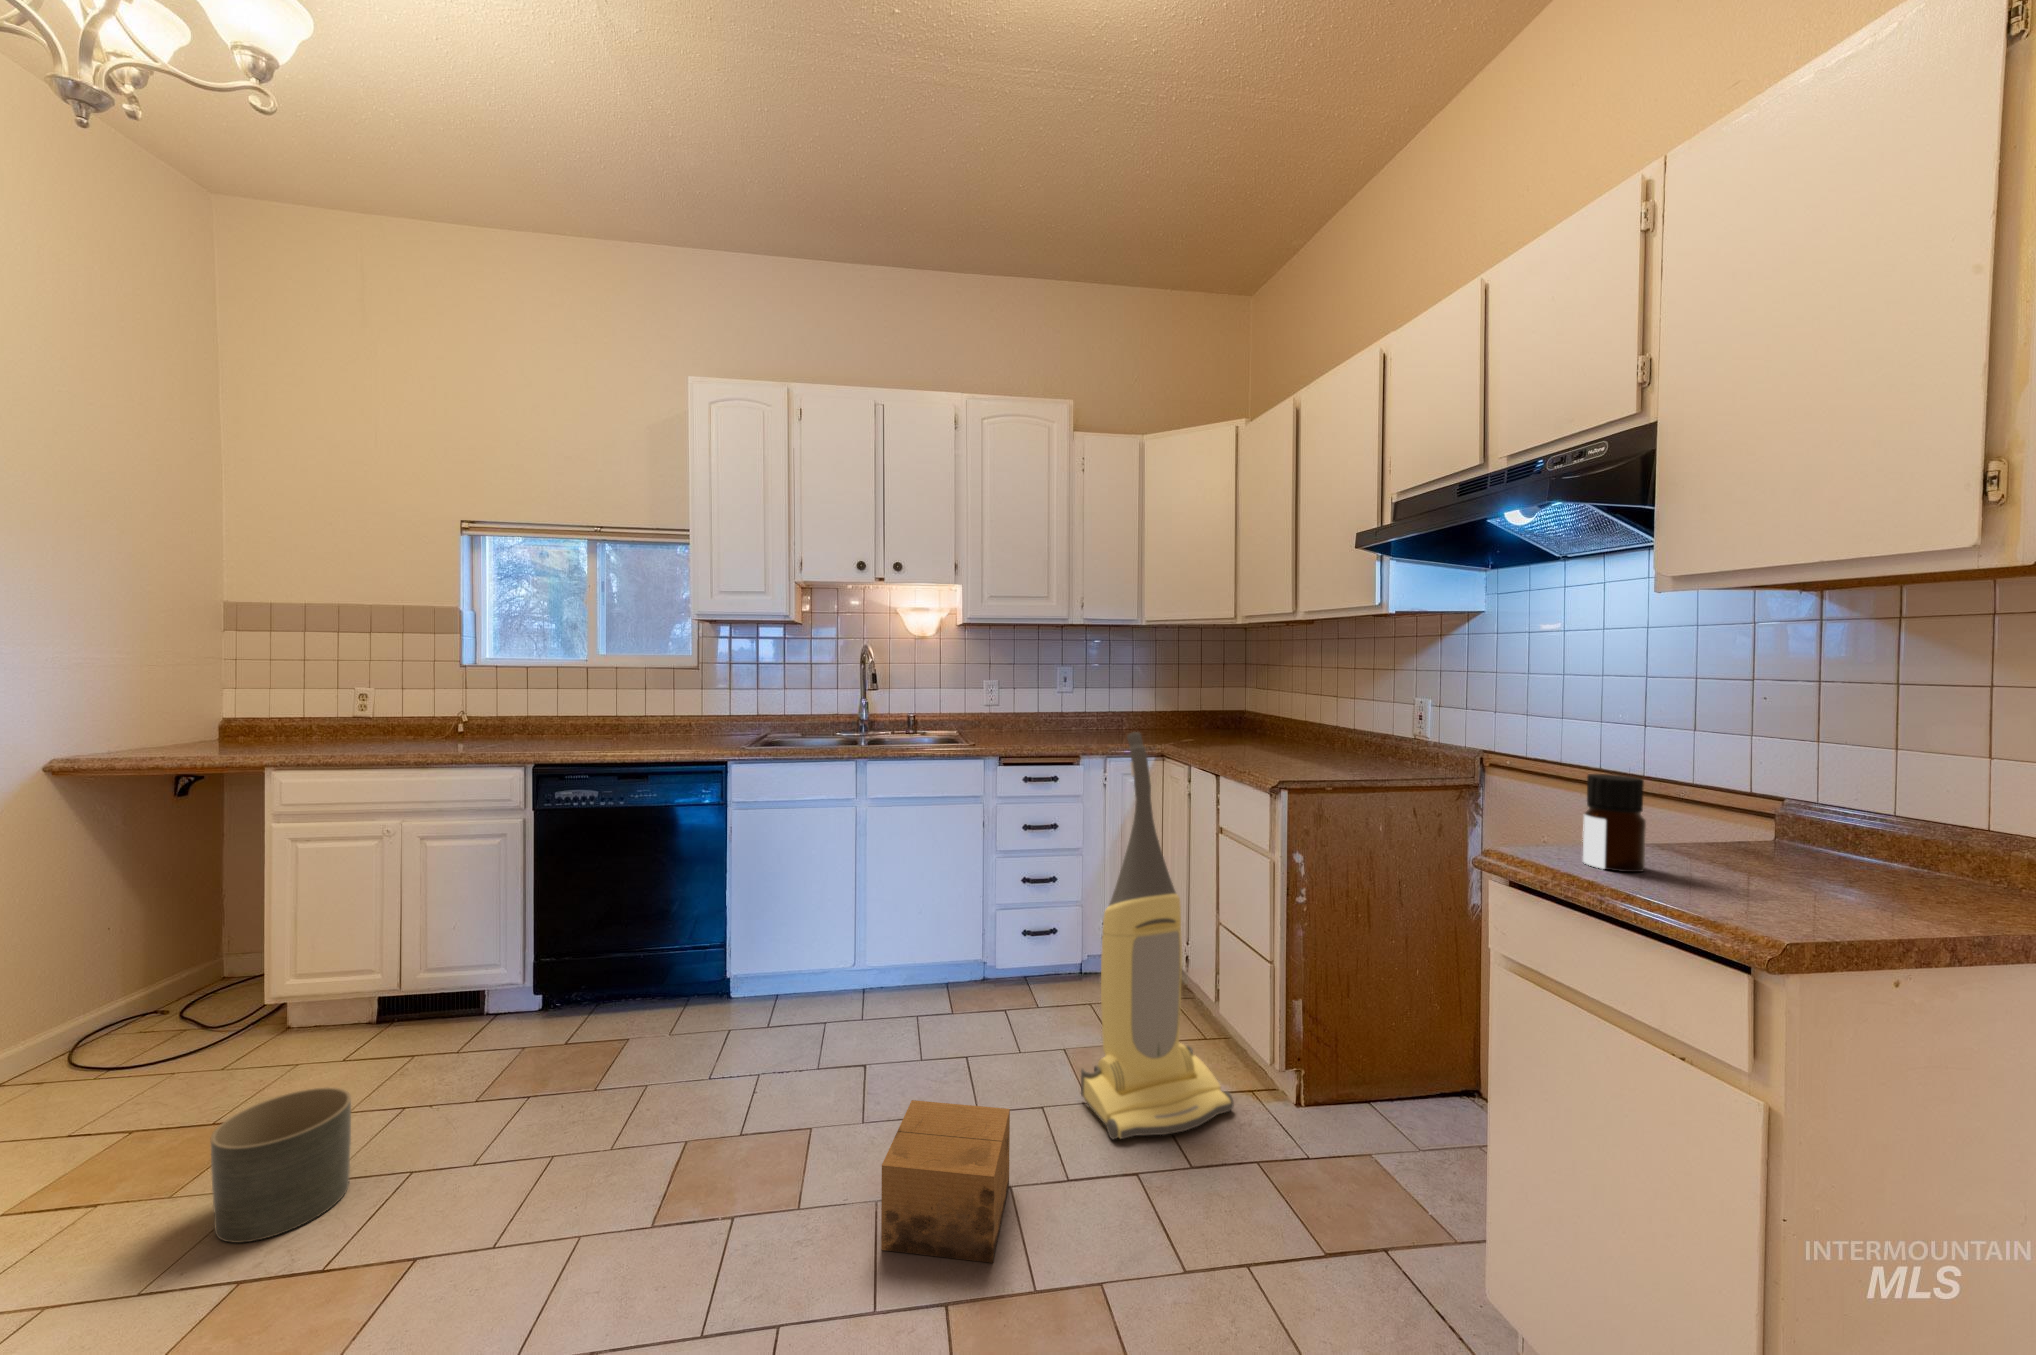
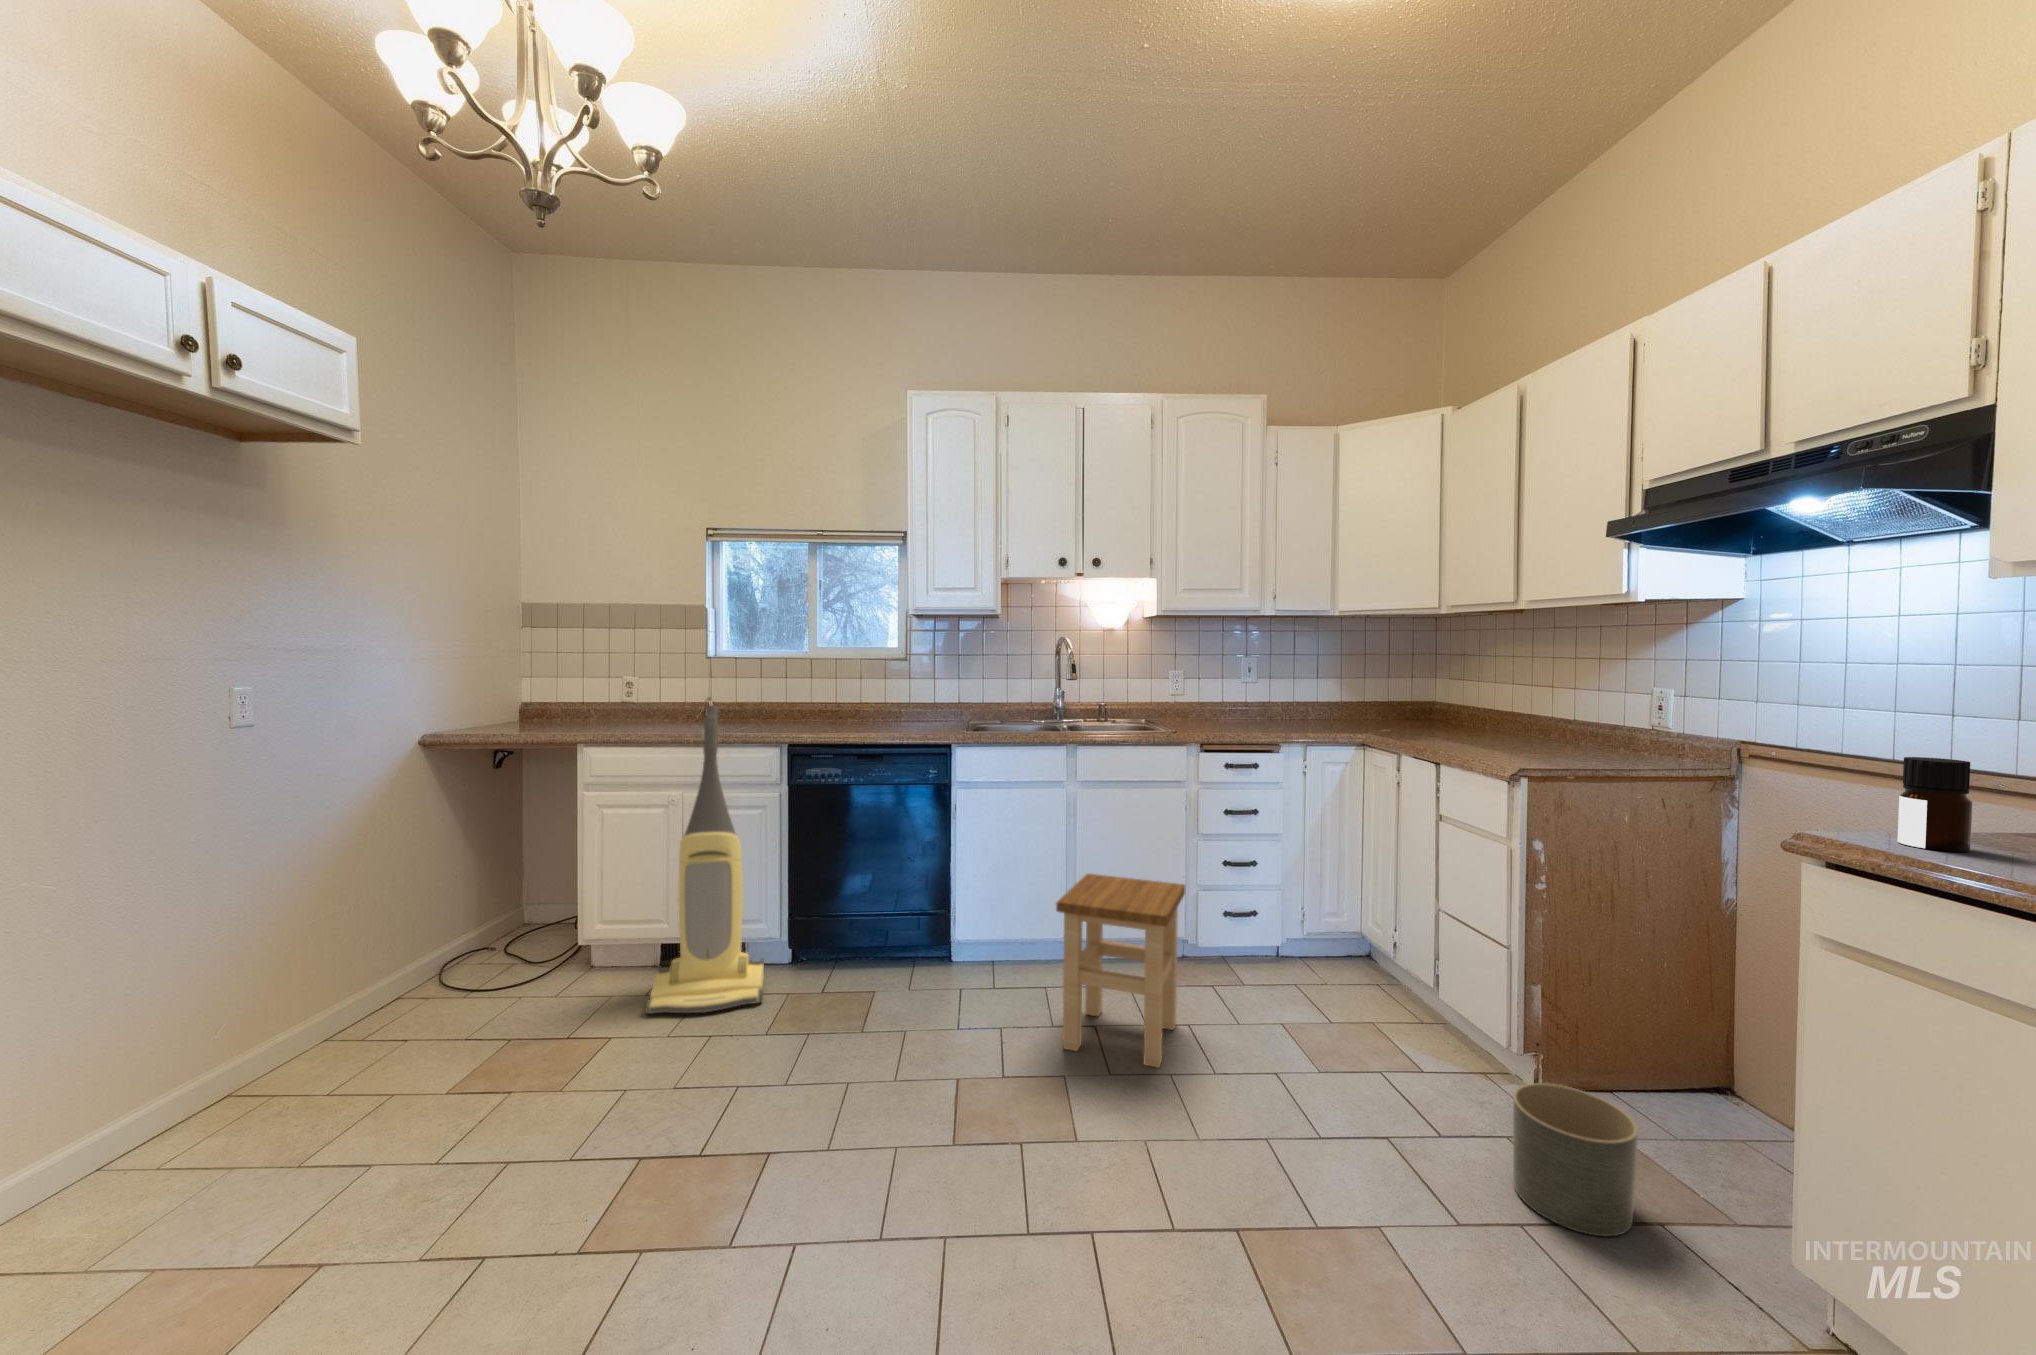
vacuum cleaner: present [1081,732,1234,1139] -> present [646,705,764,1014]
stool: none [812,899,963,1111] -> present [1056,874,1185,1067]
planter: present [211,1087,351,1243] -> present [1513,1083,1638,1236]
cardboard box: present [881,1100,1010,1263] -> none [1160,1051,1267,1196]

